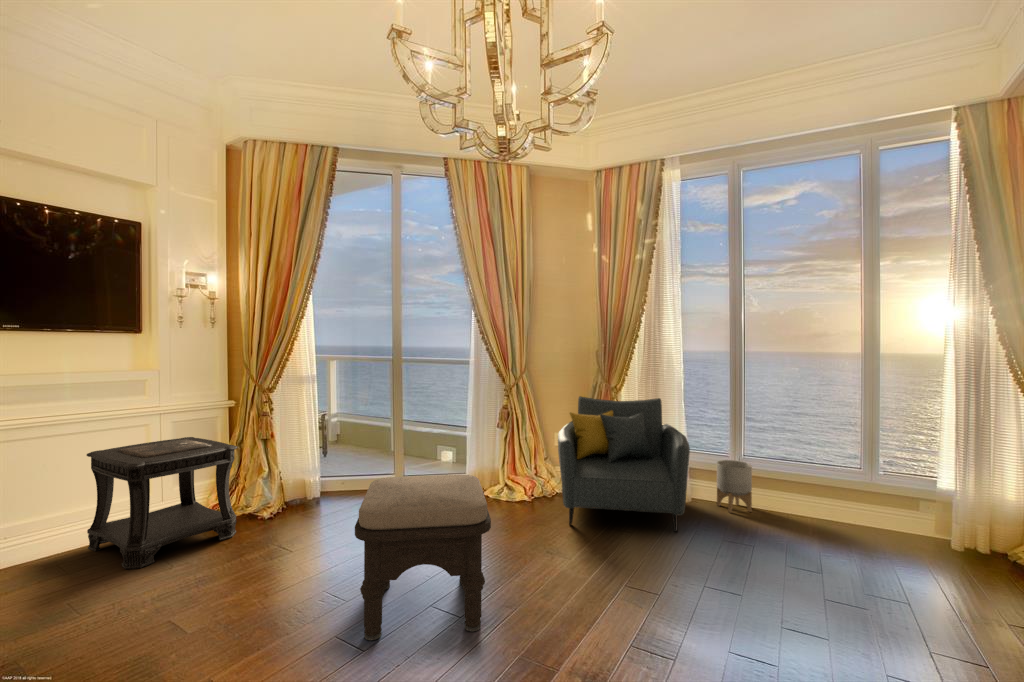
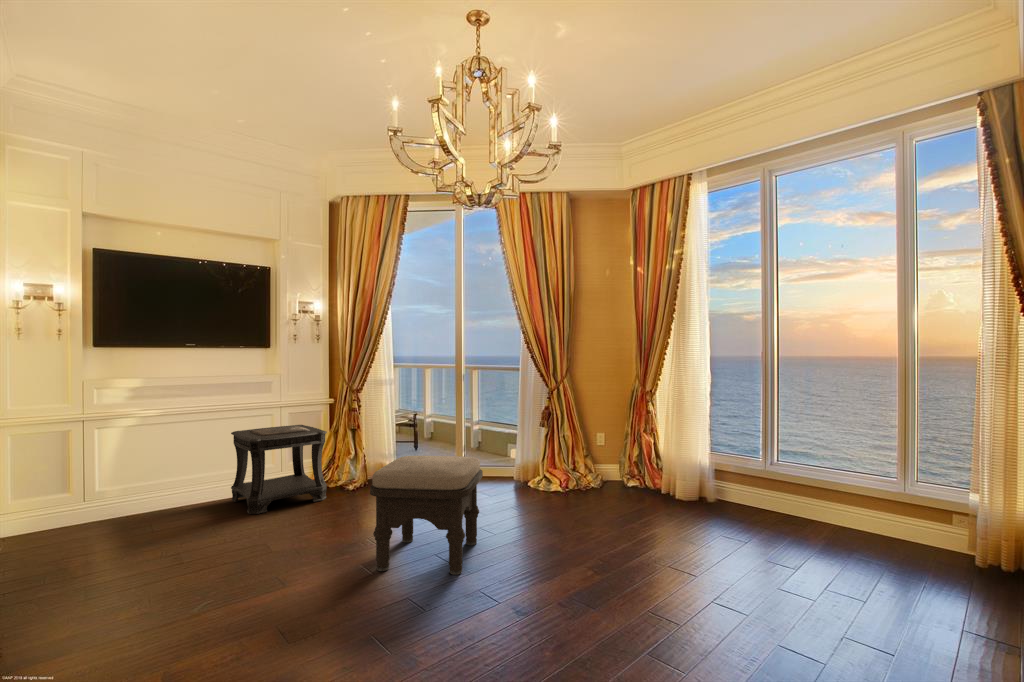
armchair: present [558,396,690,532] -> none [575,399,703,526]
planter: present [717,460,752,513] -> none [742,464,777,516]

